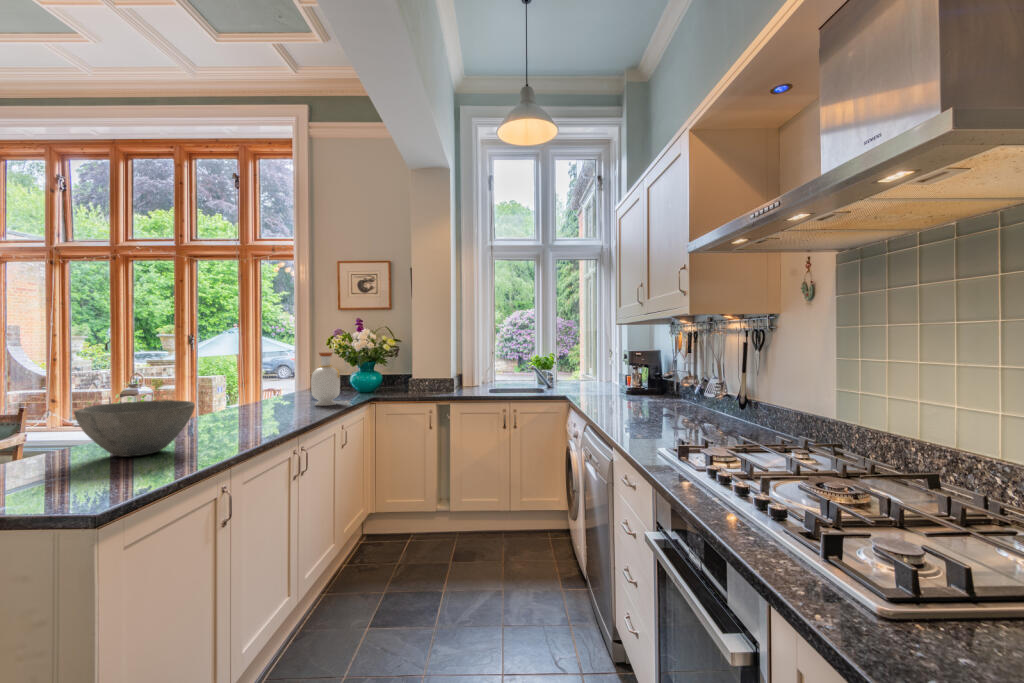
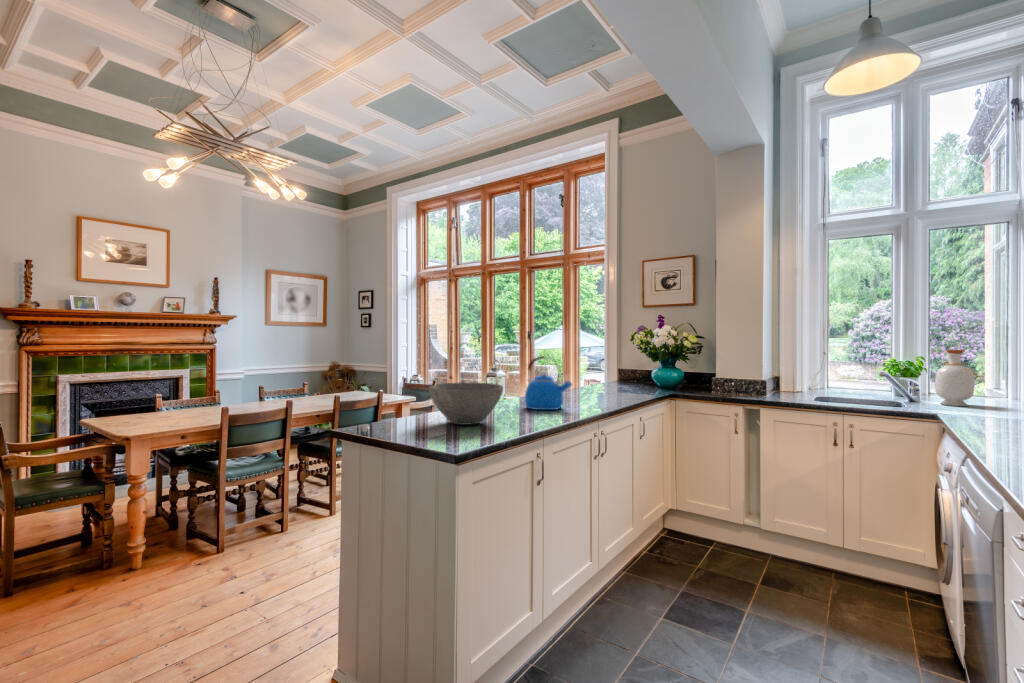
bottle: present [311,353,340,406] -> present [935,350,977,406]
kettle: none [213,364,275,427] -> present [525,356,572,410]

